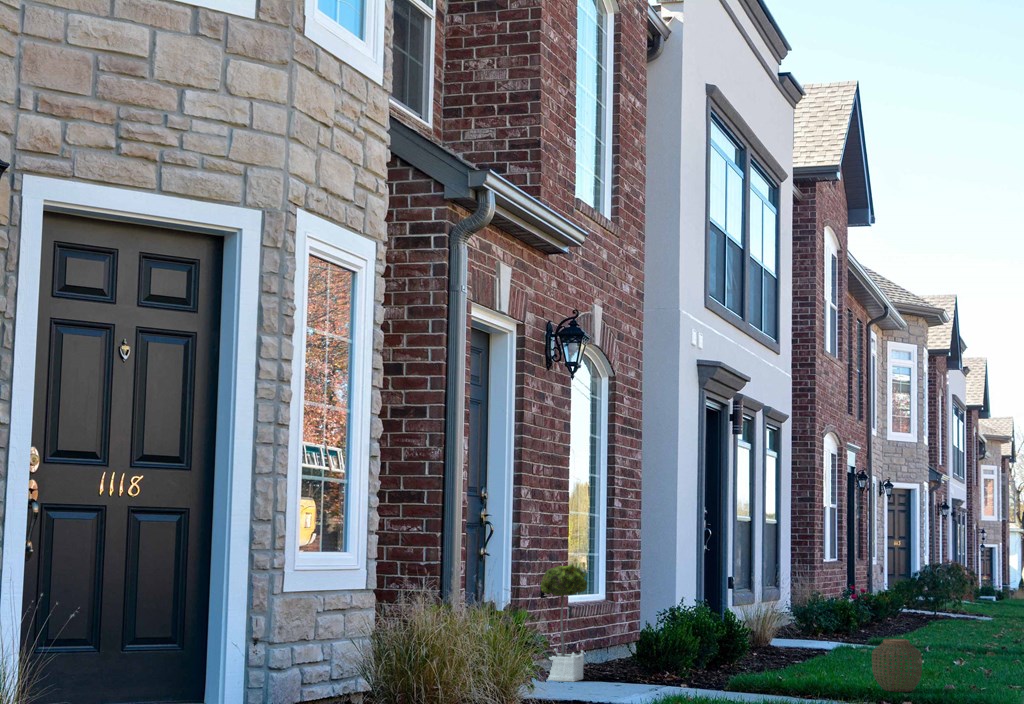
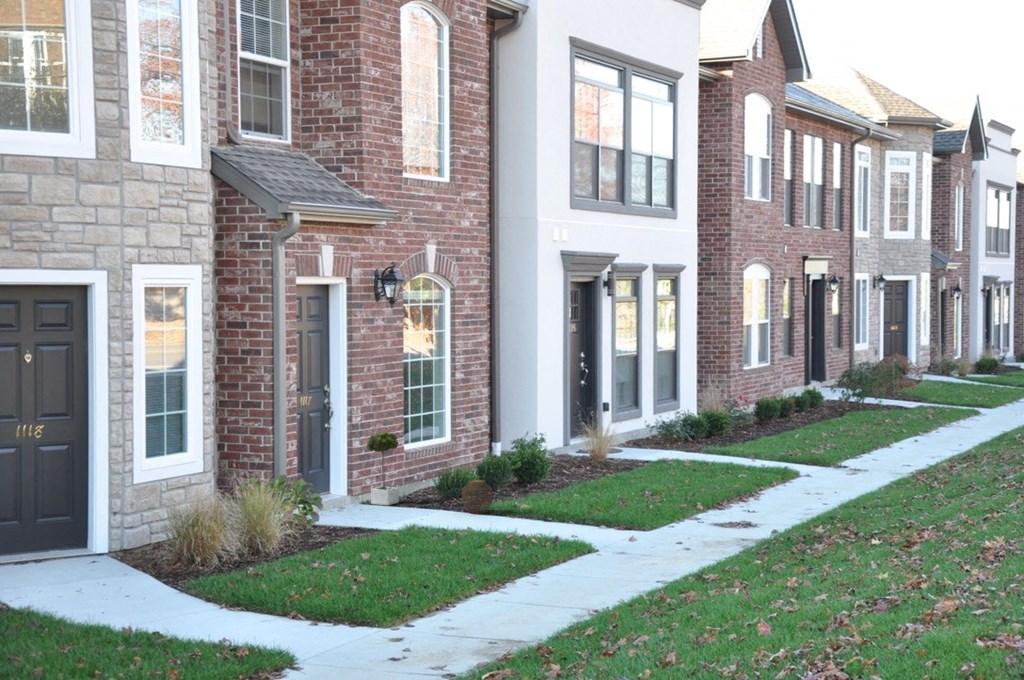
woven basket: present [872,639,922,692] -> present [462,480,493,513]

